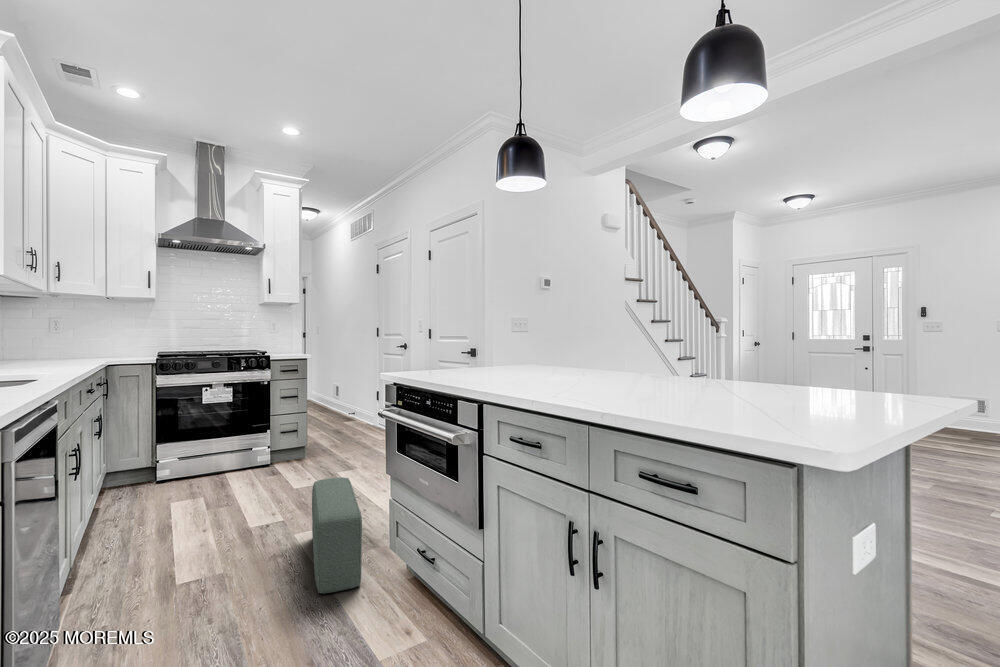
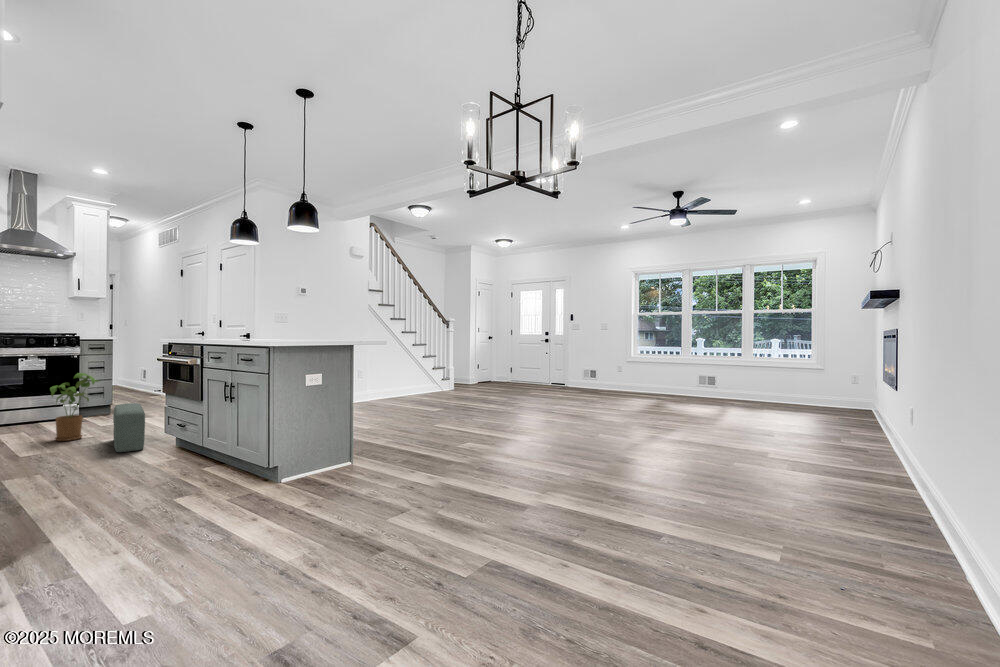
house plant: none [227,423,295,534] -> present [50,373,99,441]

